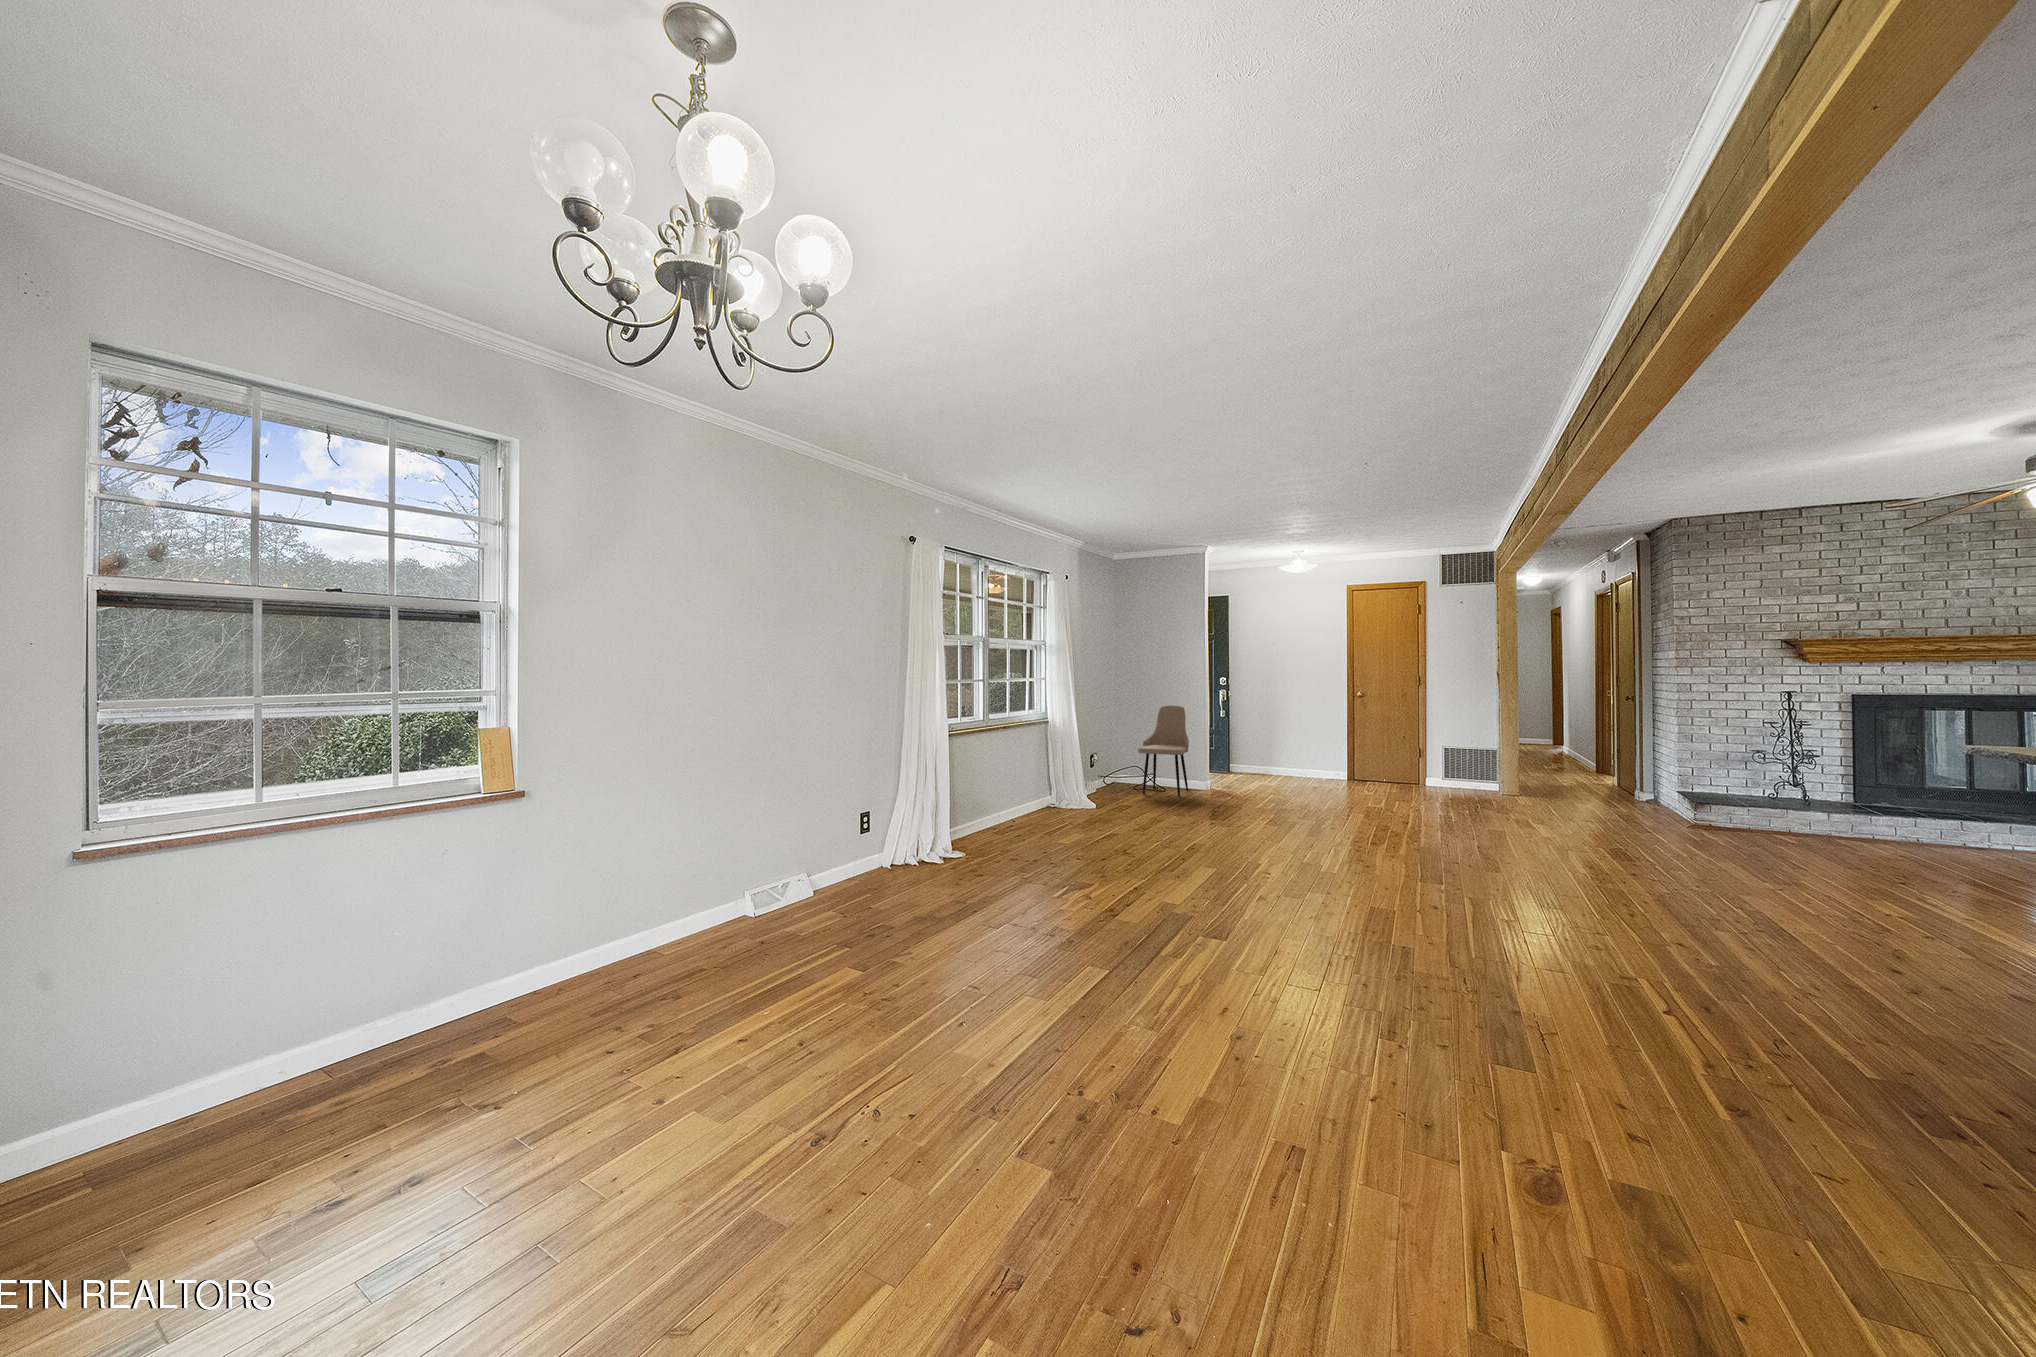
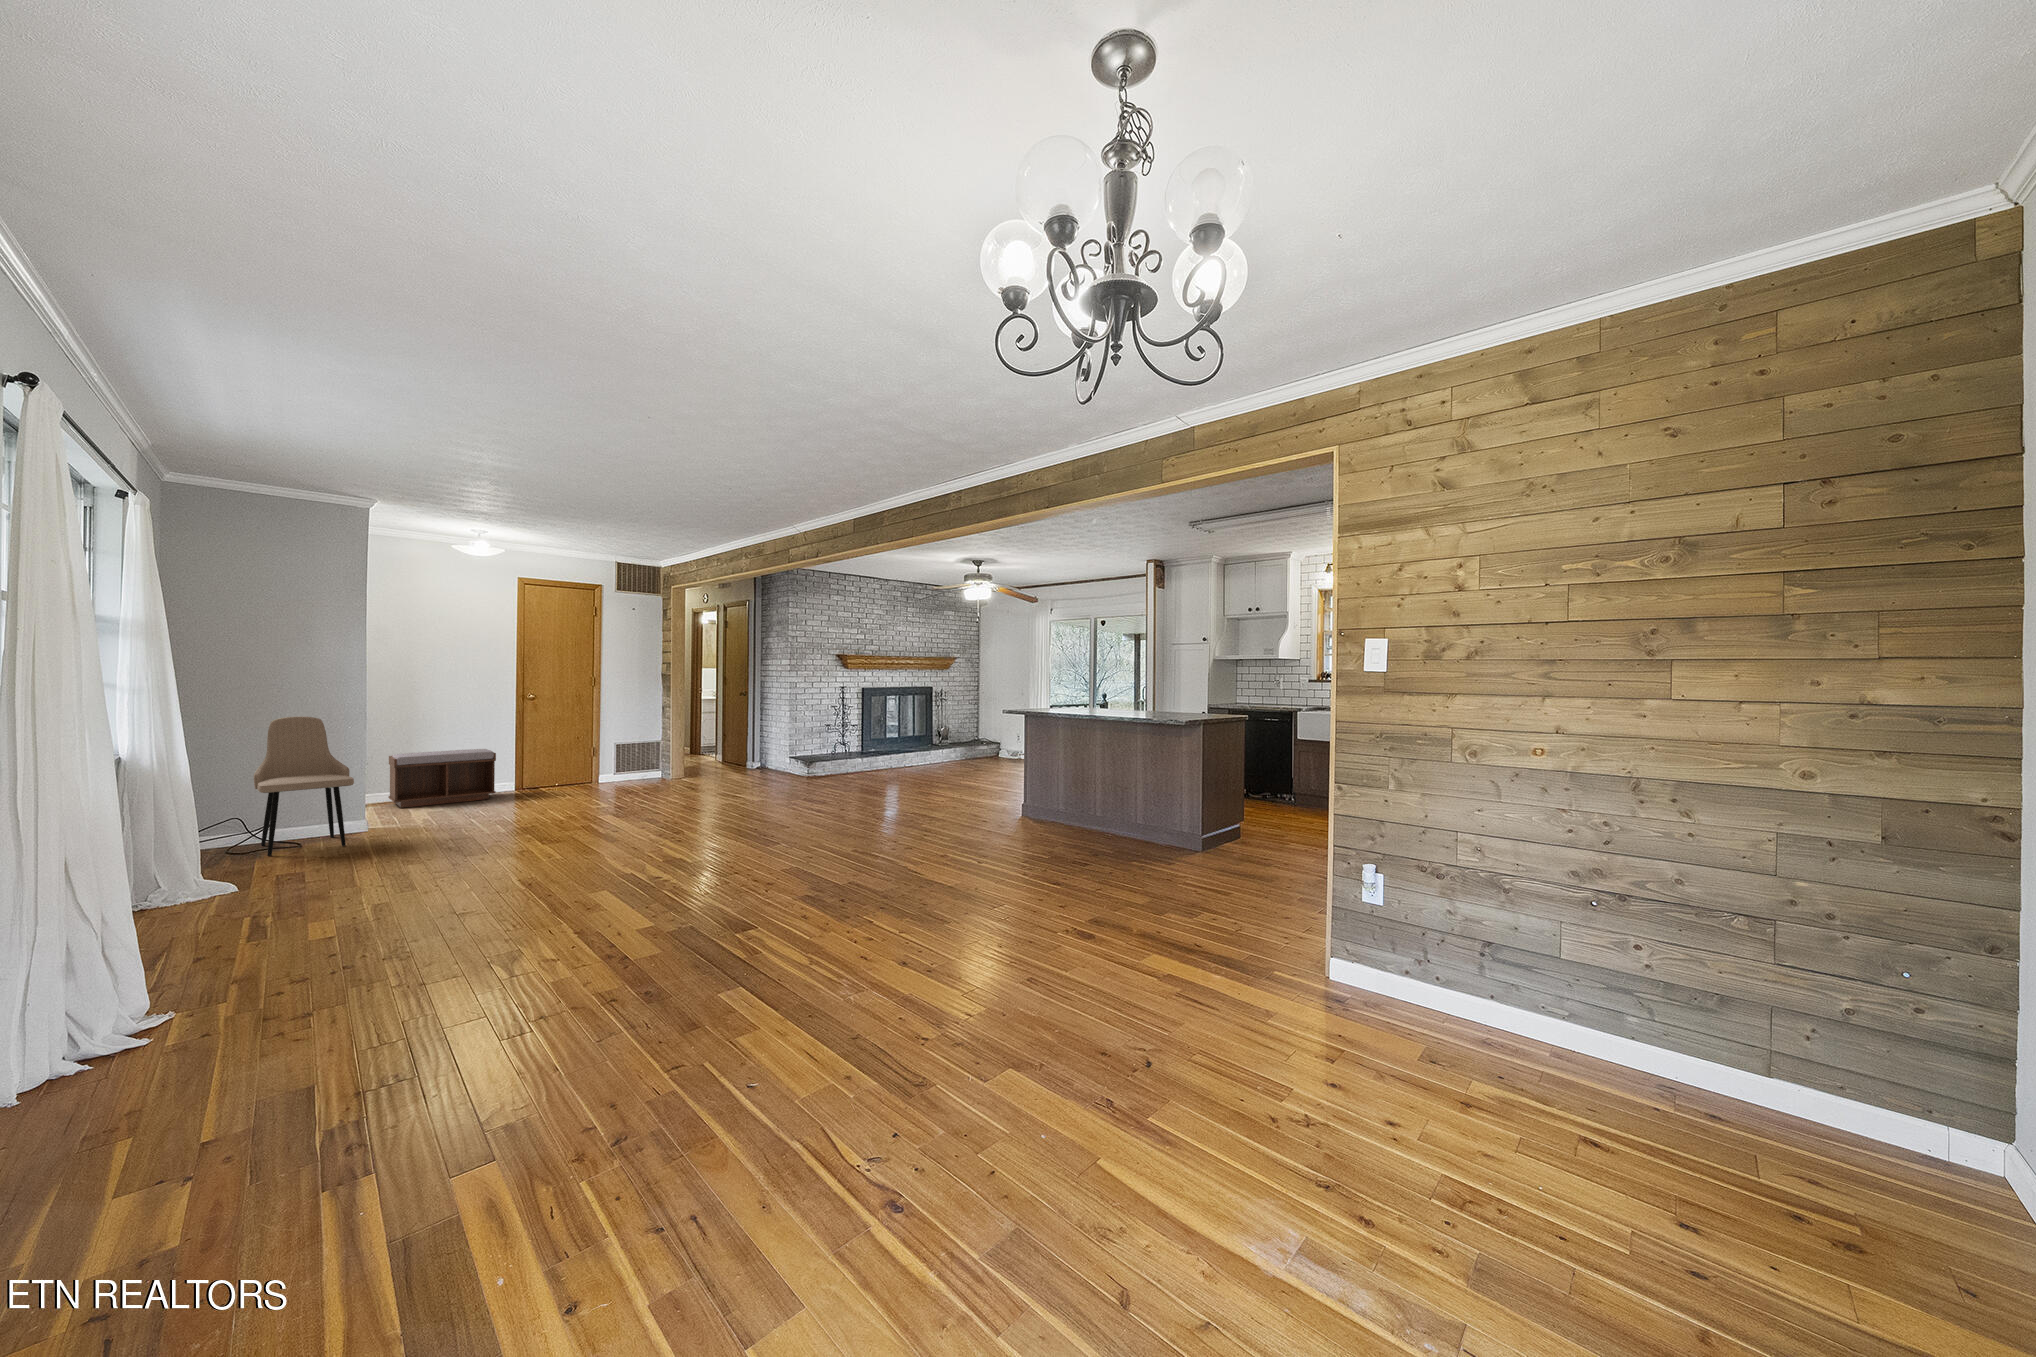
bench: none [1252,737,1325,782] -> present [388,749,496,808]

